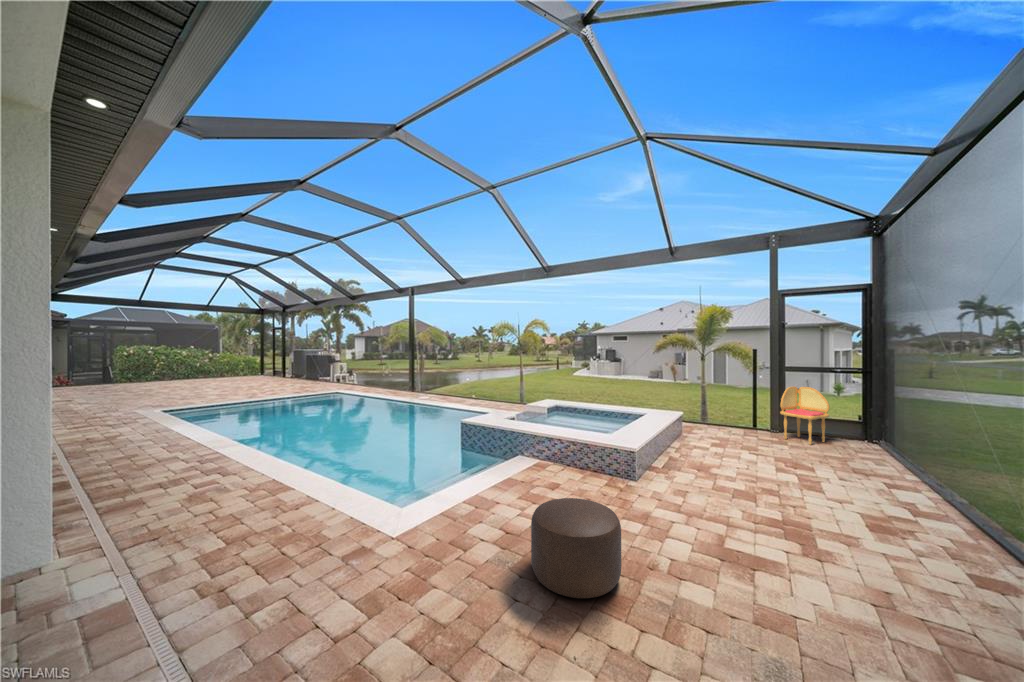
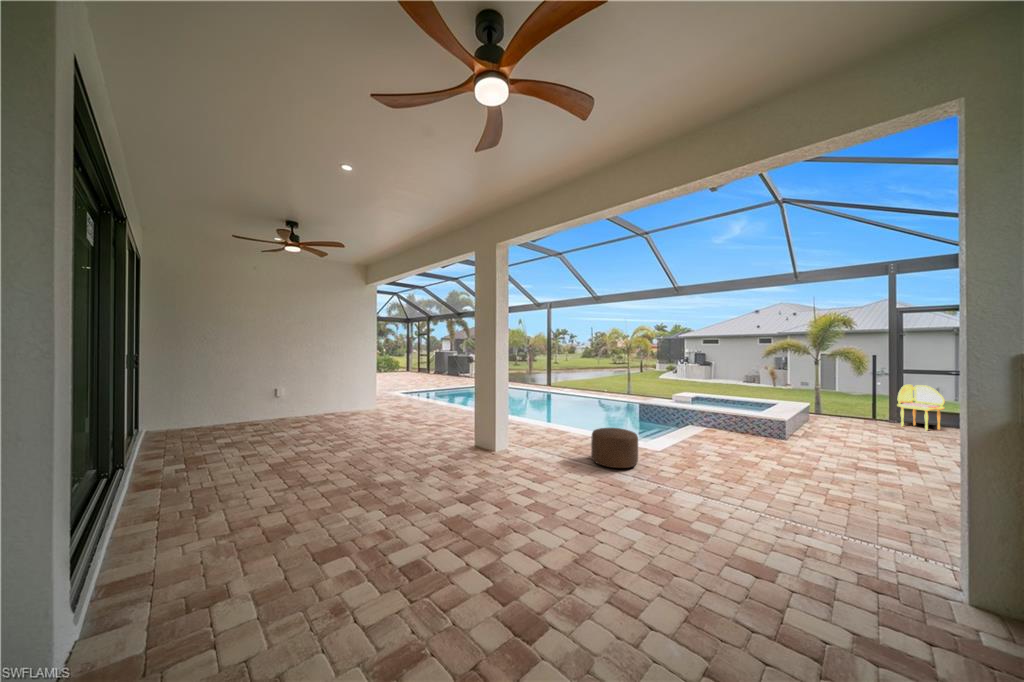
ottoman: present [531,498,621,598] -> present [591,428,638,468]

